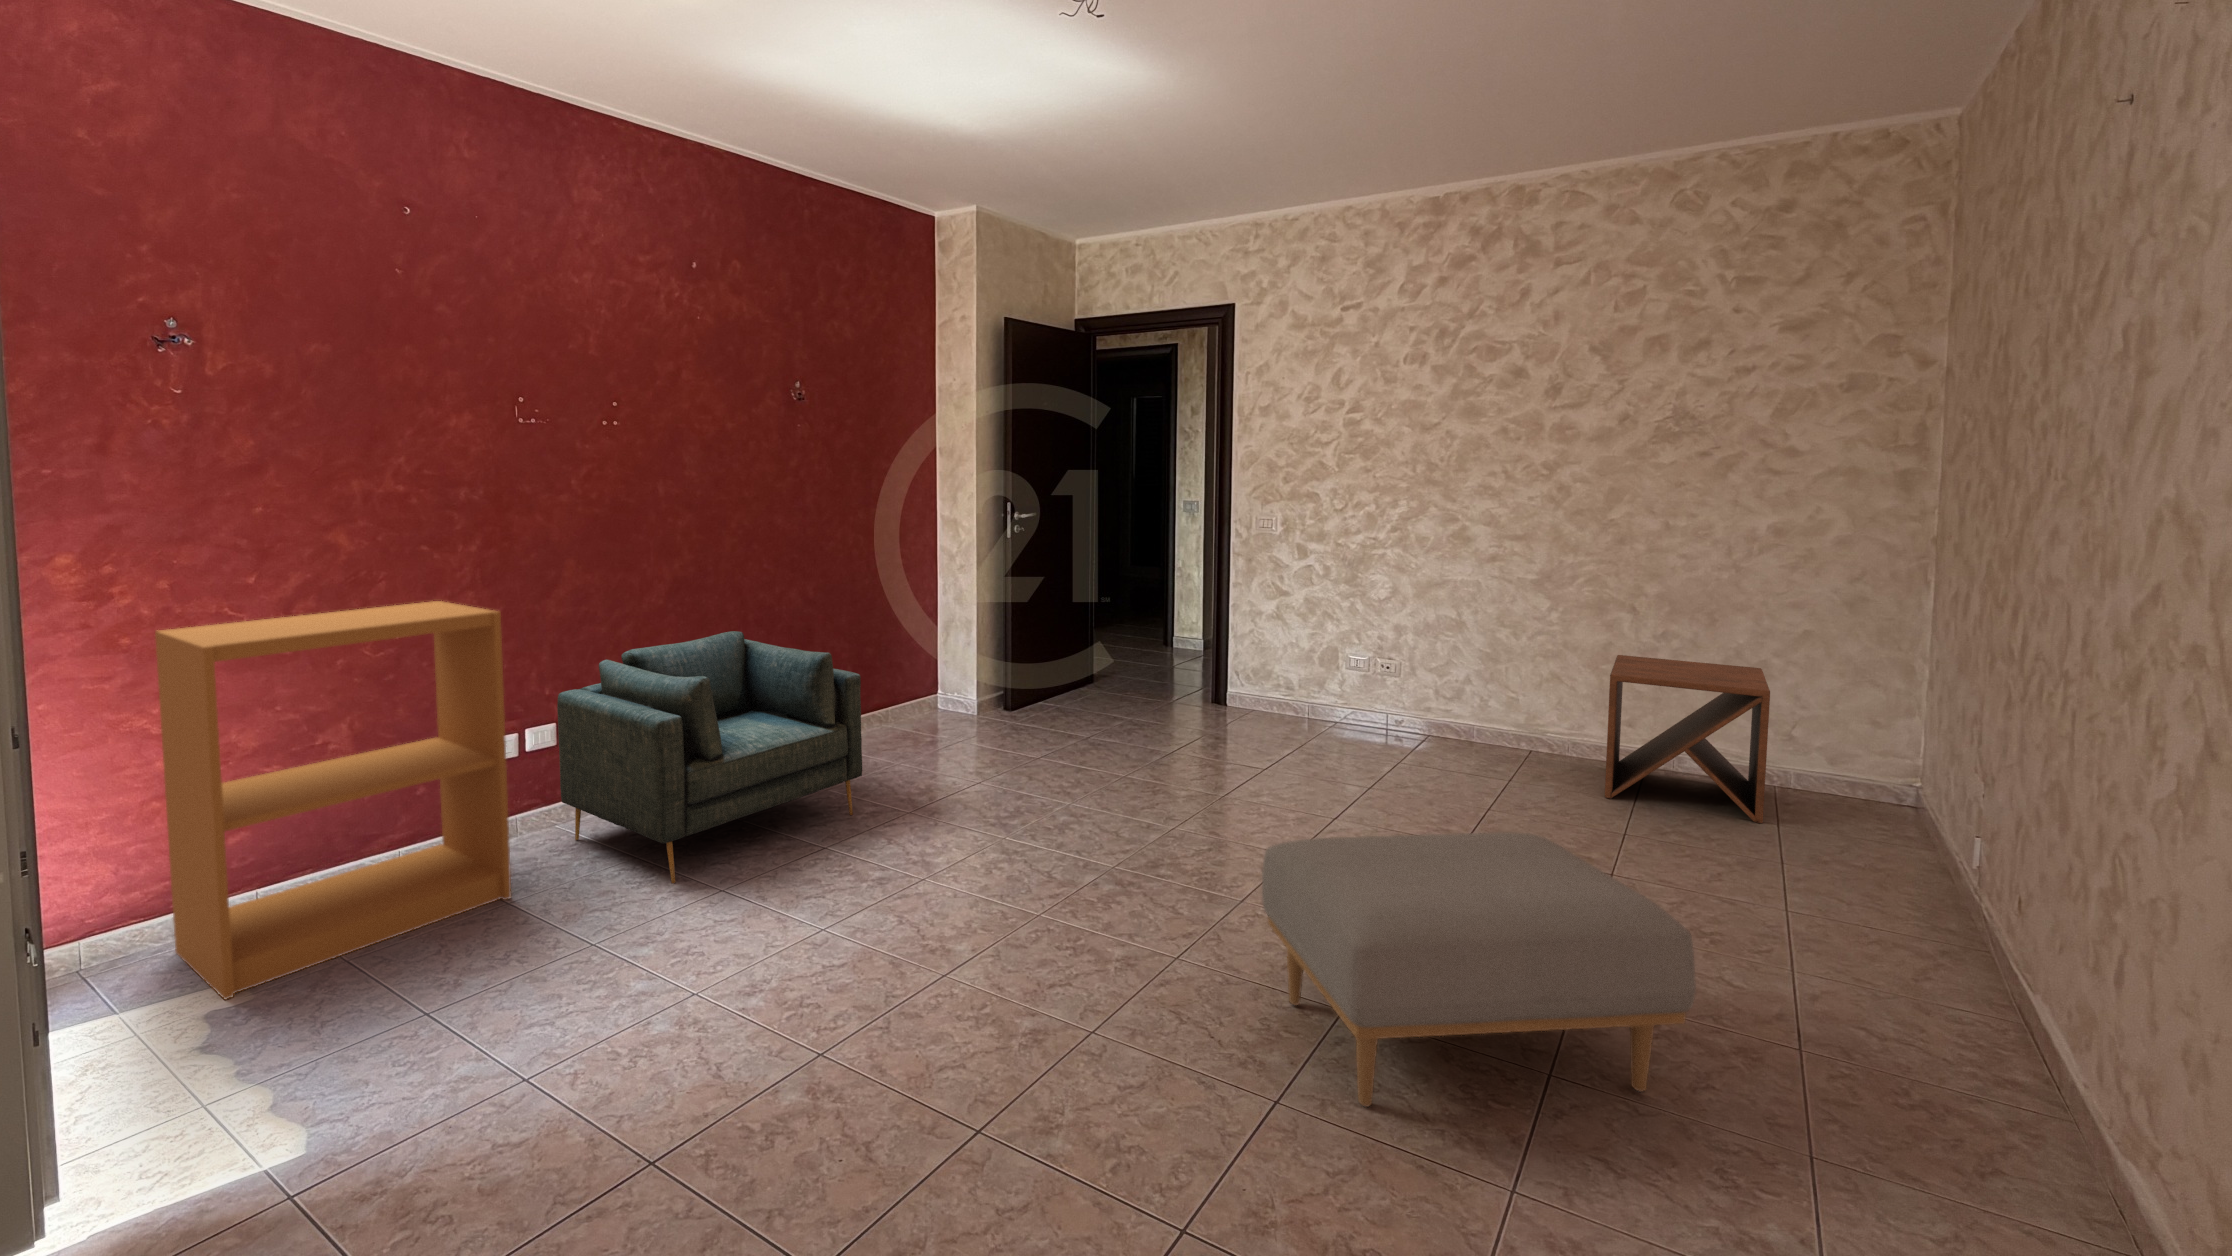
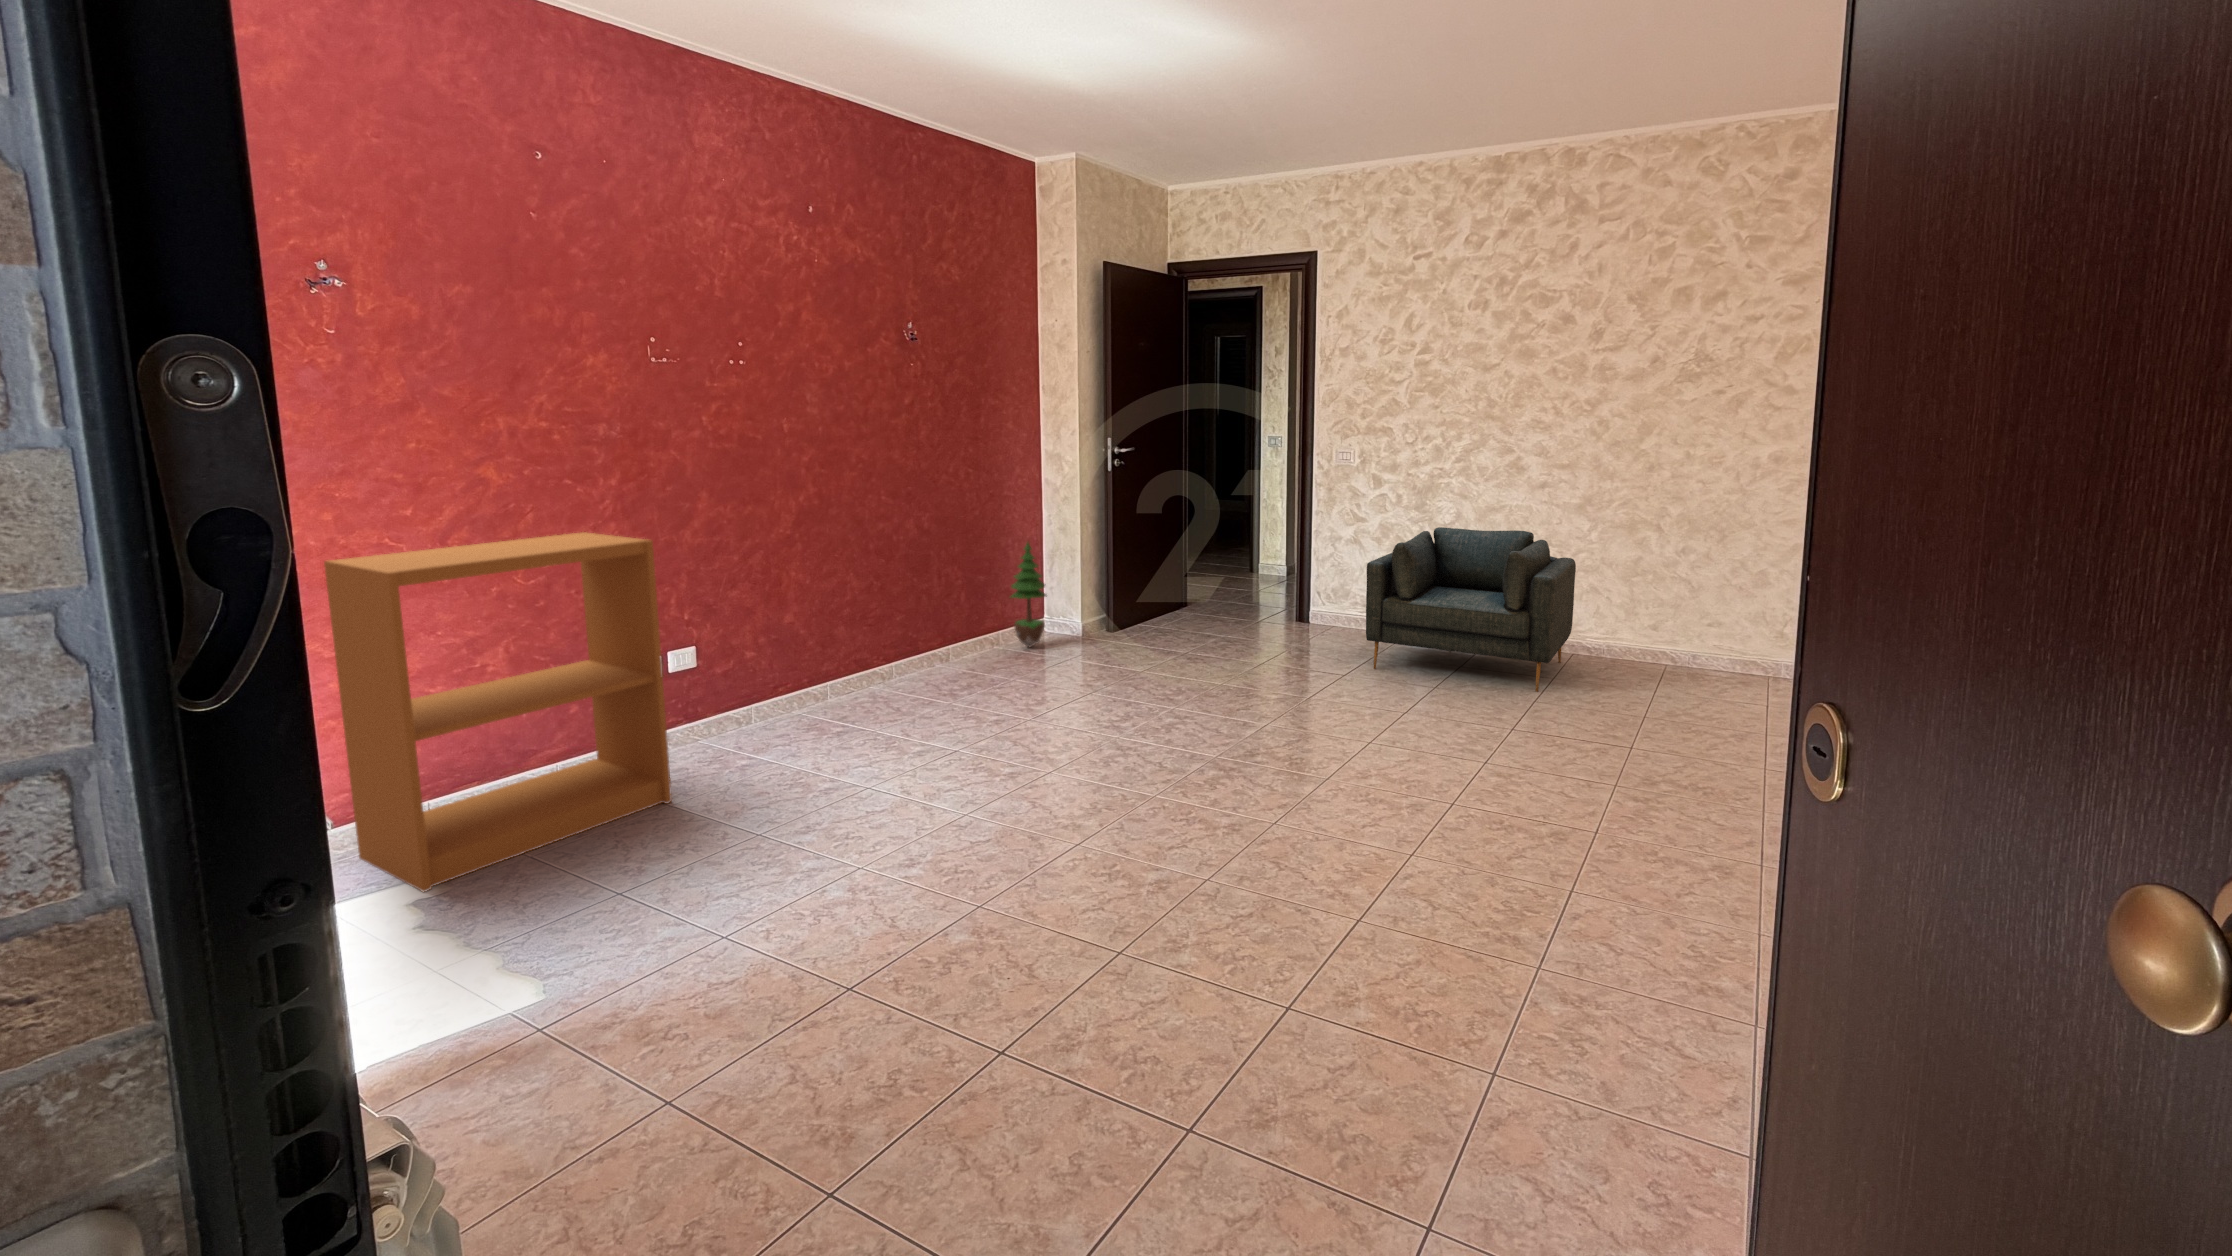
potted tree: none [899,610,941,725] -> present [1011,543,1047,647]
armchair: present [557,631,862,883] -> present [1366,527,1576,692]
side table: present [1605,655,1770,823] -> none [1629,568,1761,704]
ottoman: present [1262,832,1696,1107] -> none [1344,705,1675,915]

